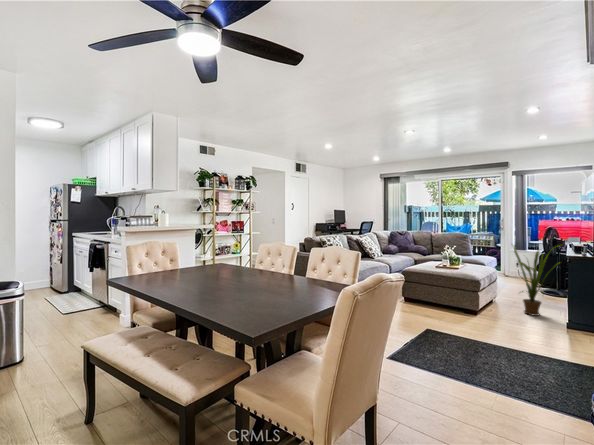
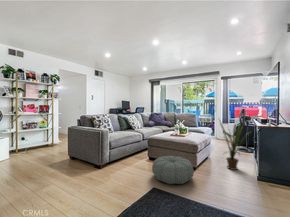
pouf: none [420,293,478,326] -> present [152,156,194,184]

